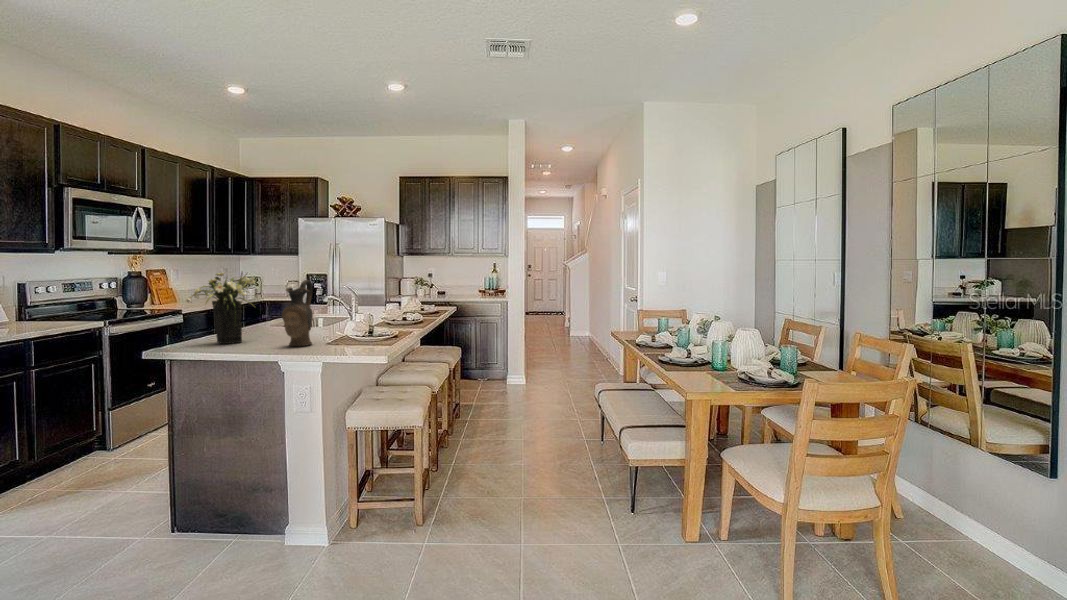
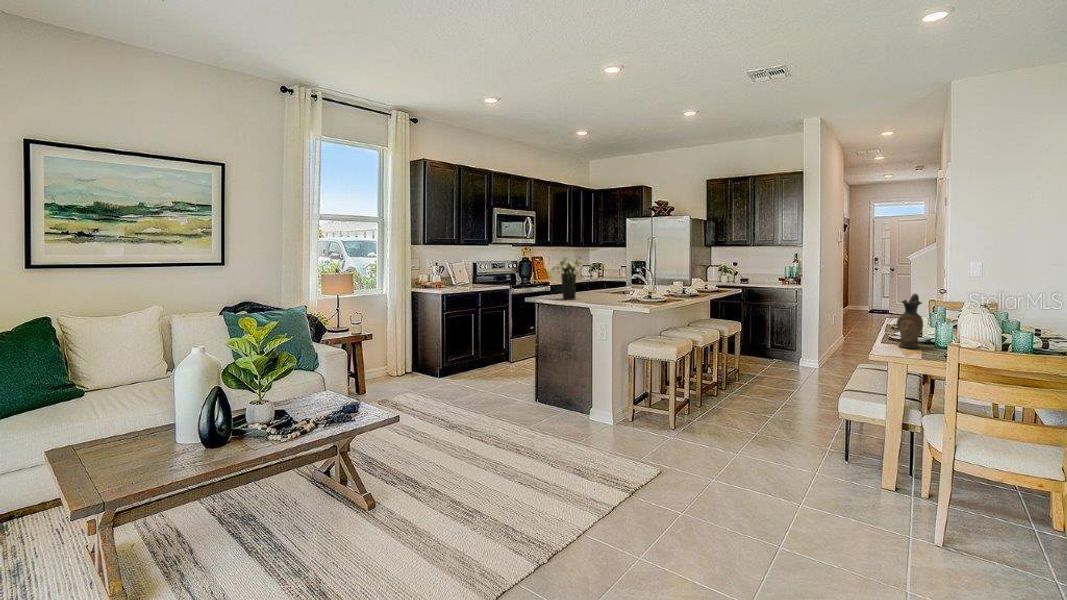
ceramic pitcher: present [282,280,313,346] -> present [897,294,923,348]

